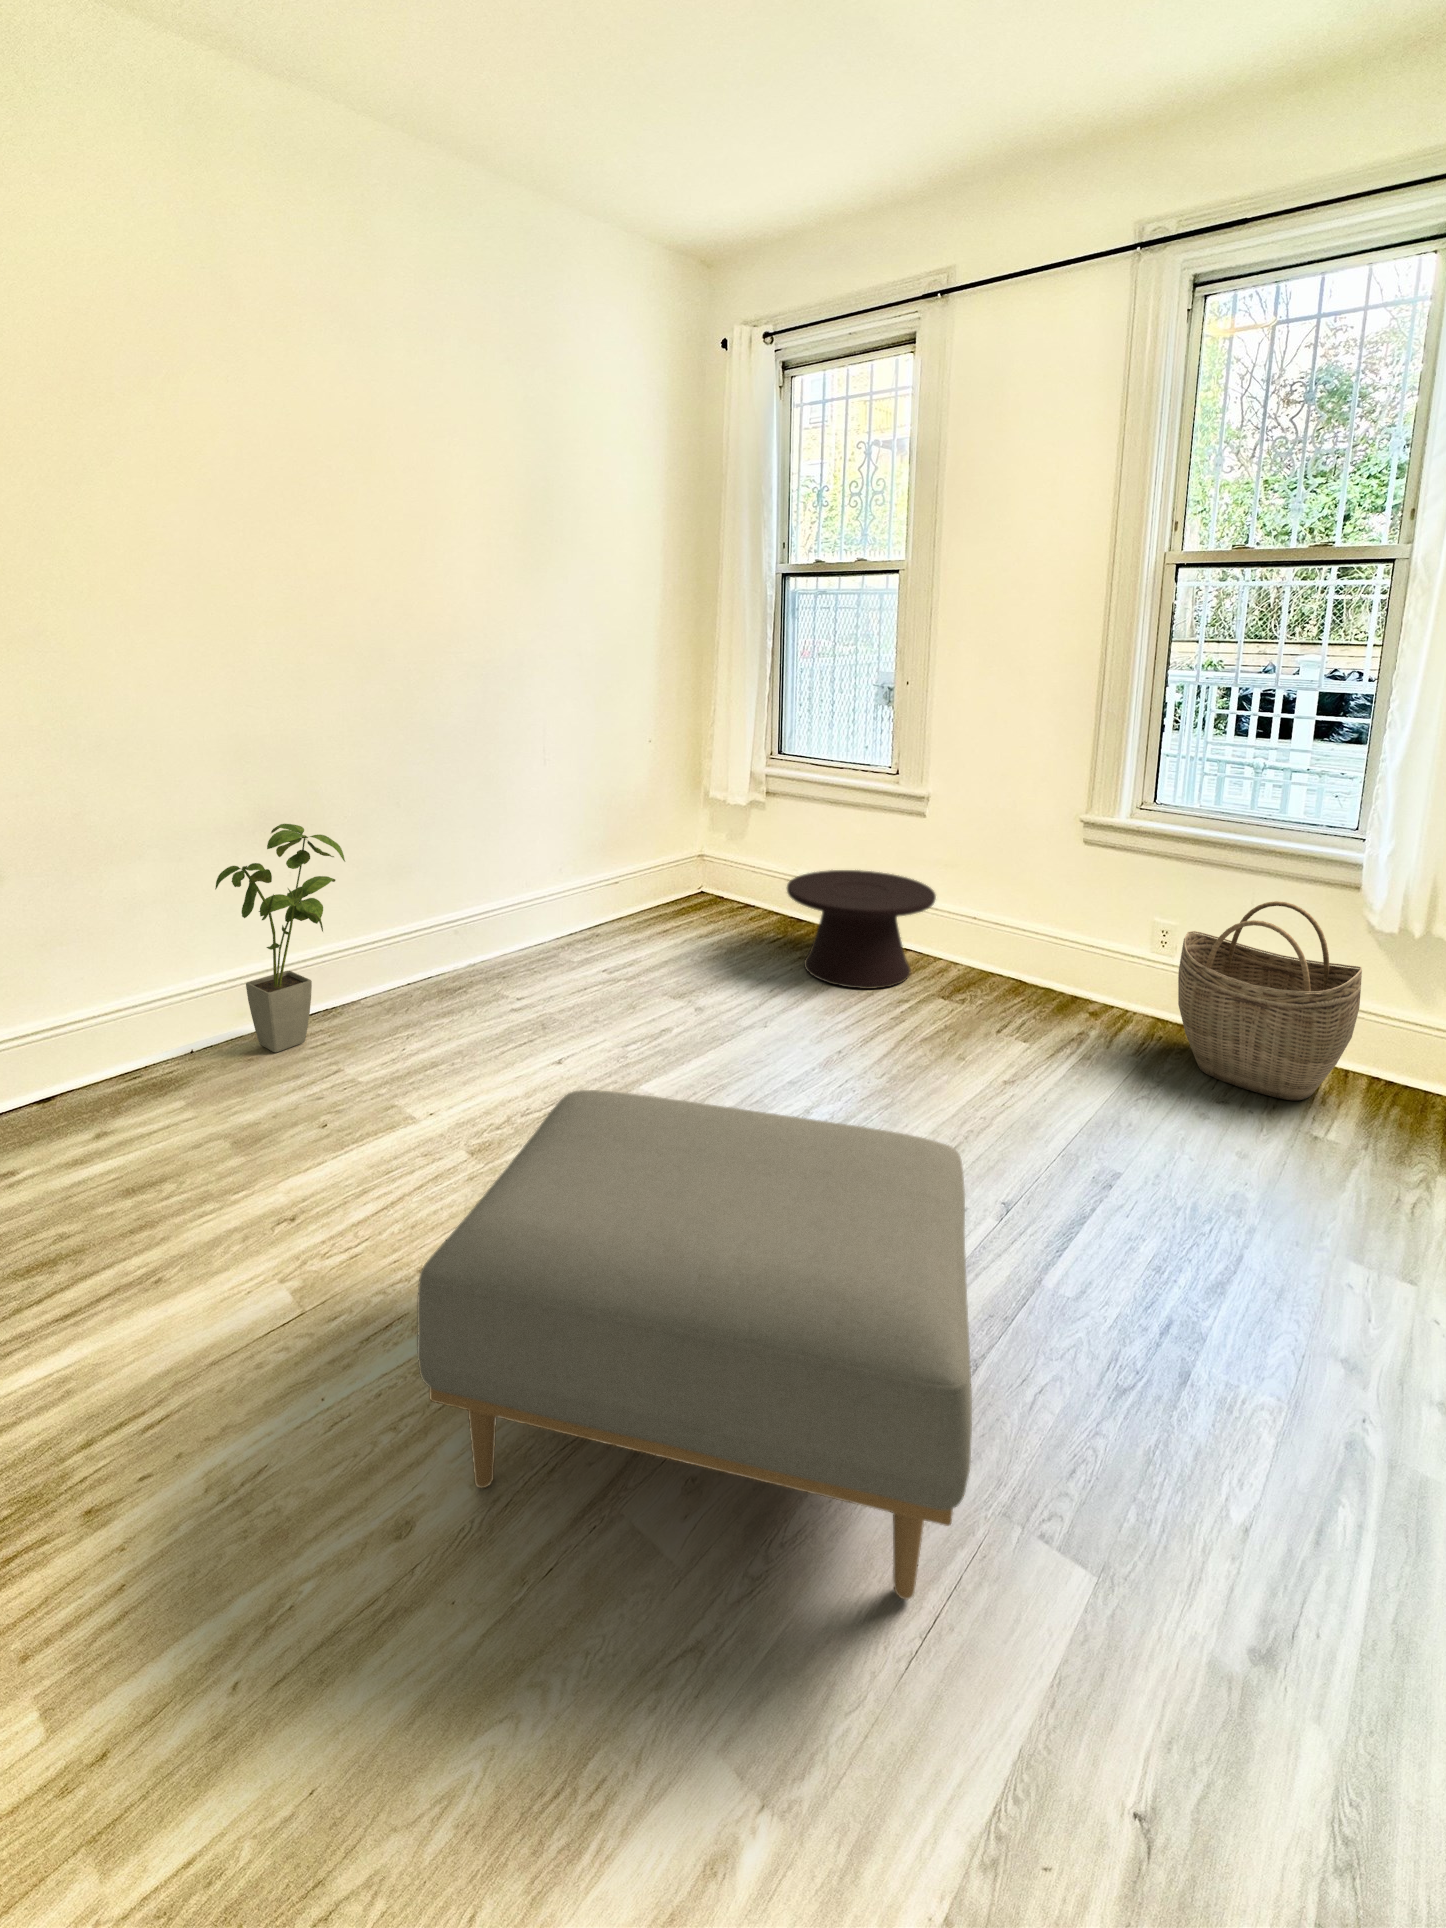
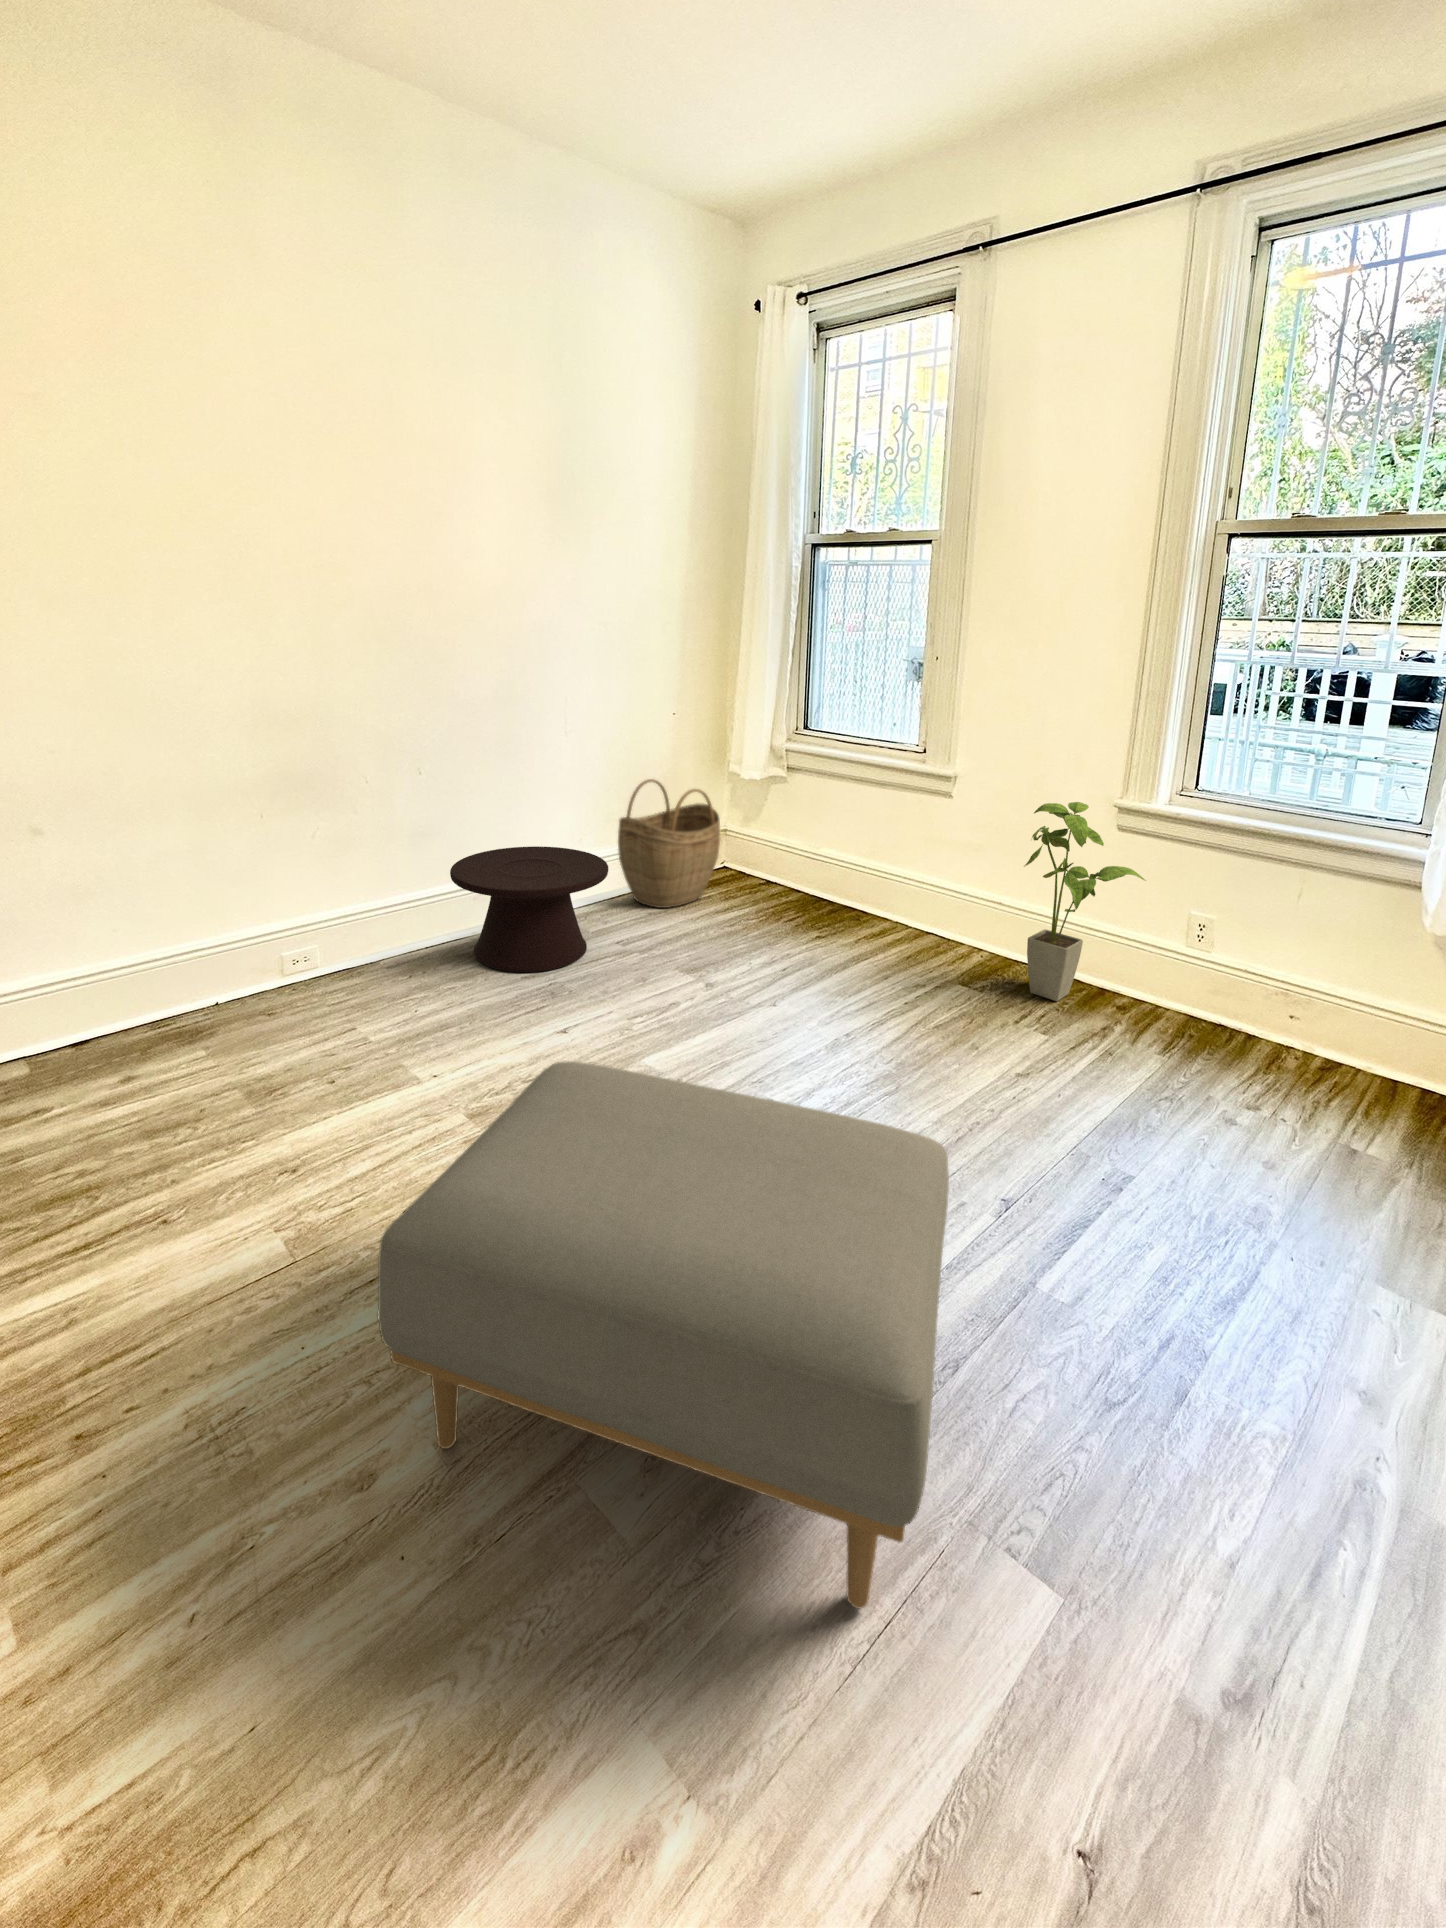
house plant: present [215,824,345,1052] -> present [1024,802,1146,1001]
side table: present [787,870,936,989] -> present [450,846,608,972]
woven basket: present [1178,901,1362,1101] -> present [618,779,720,908]

